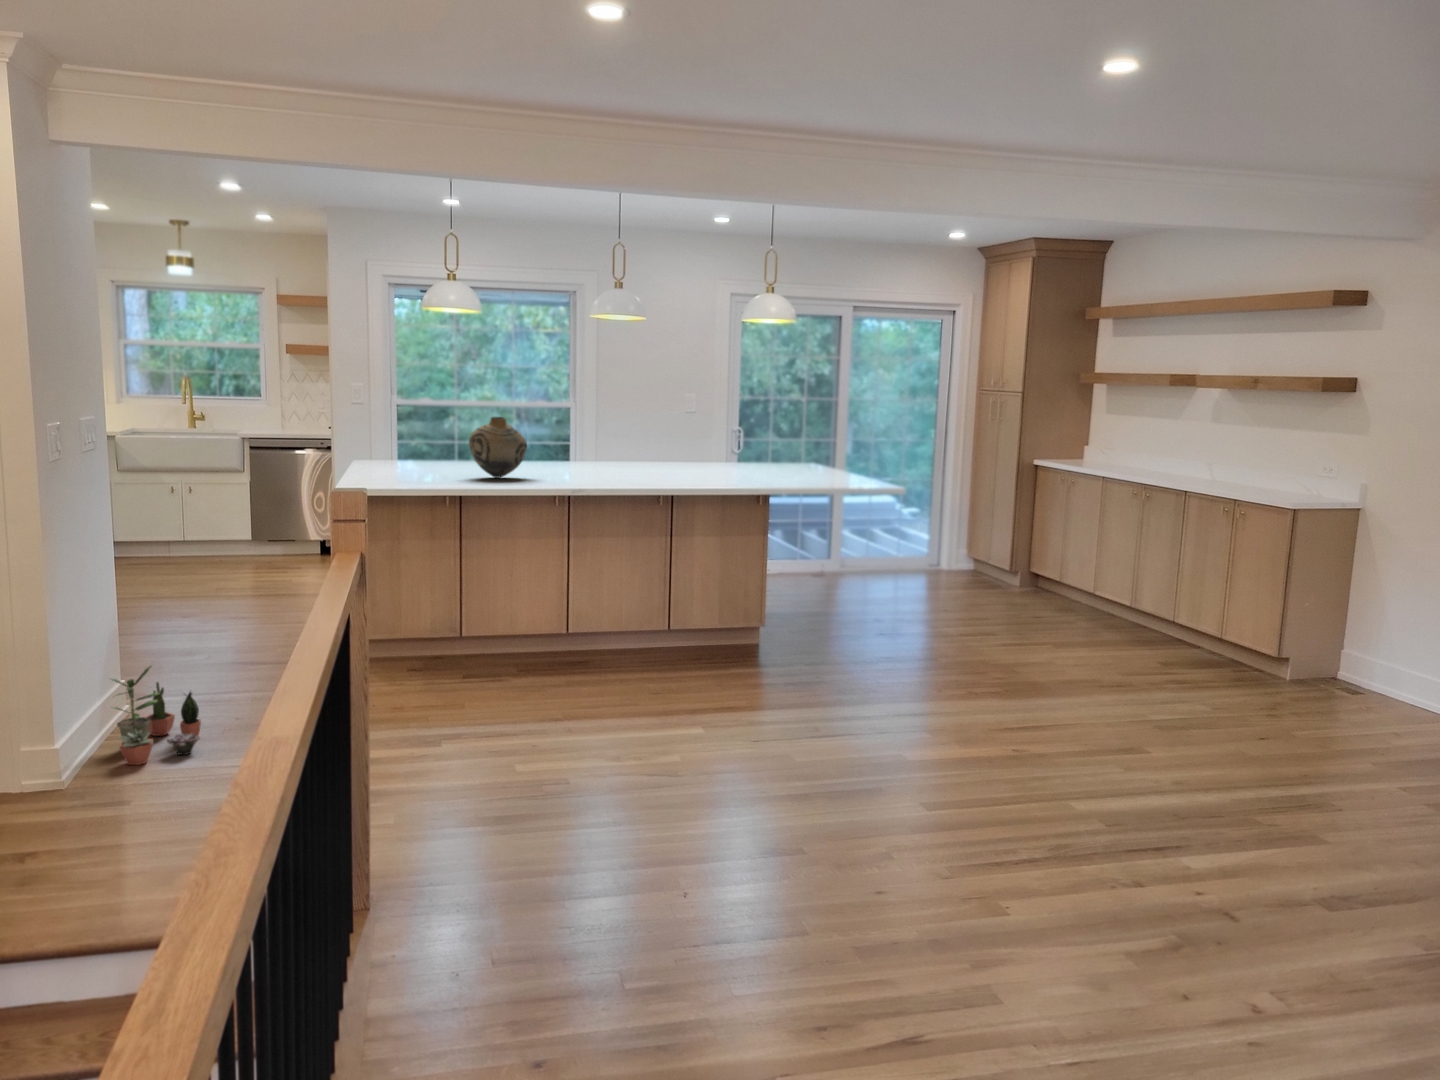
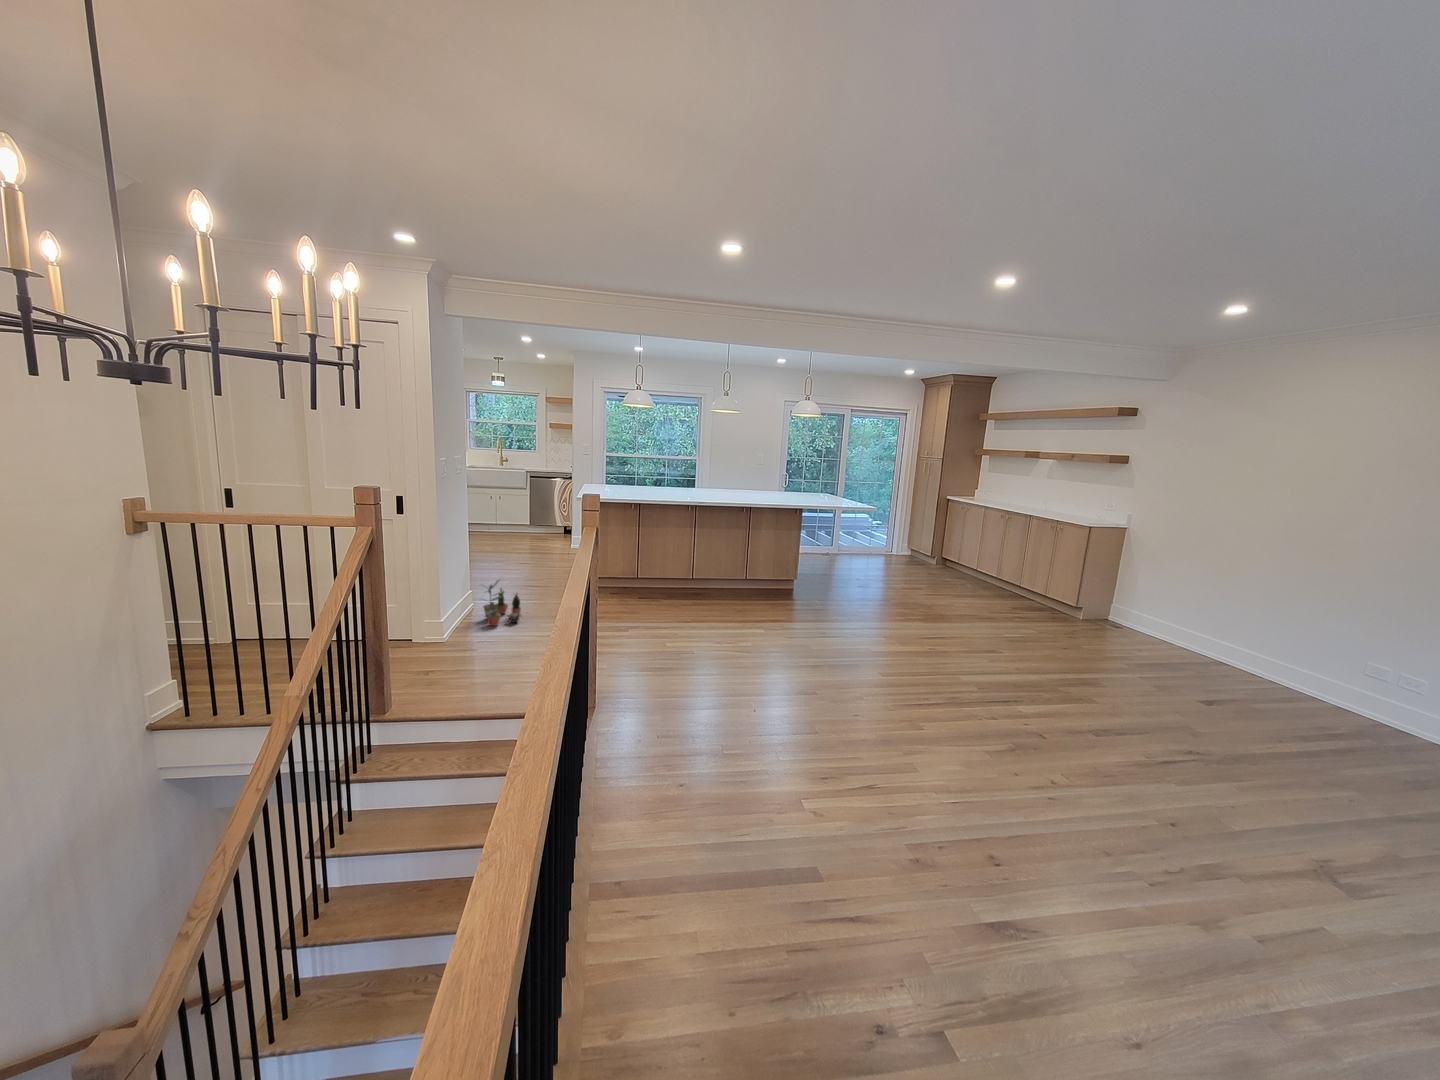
vase: present [469,417,527,478] -> none [649,464,678,495]

